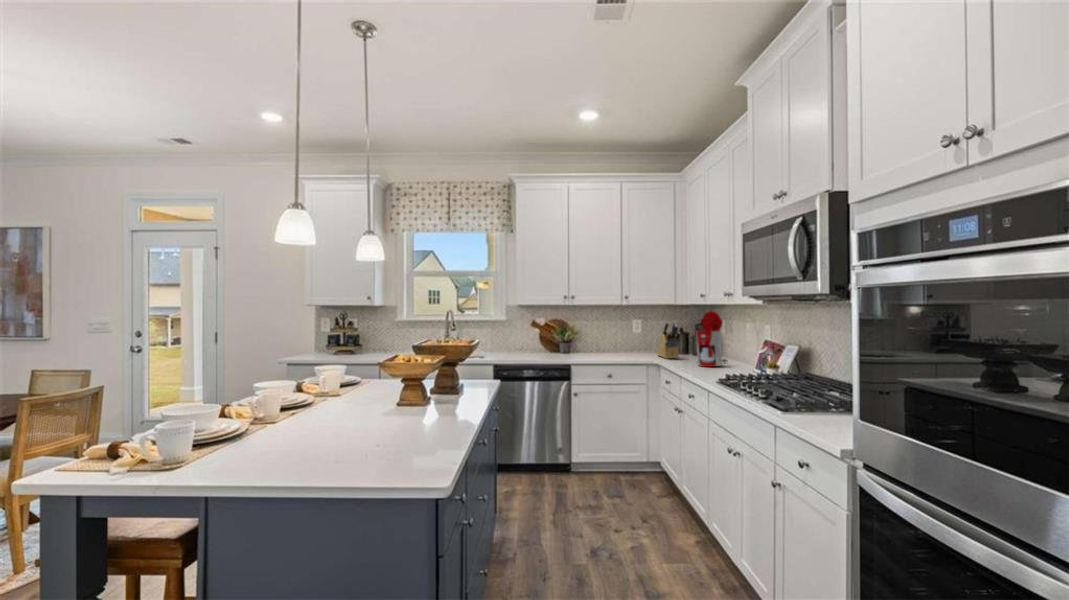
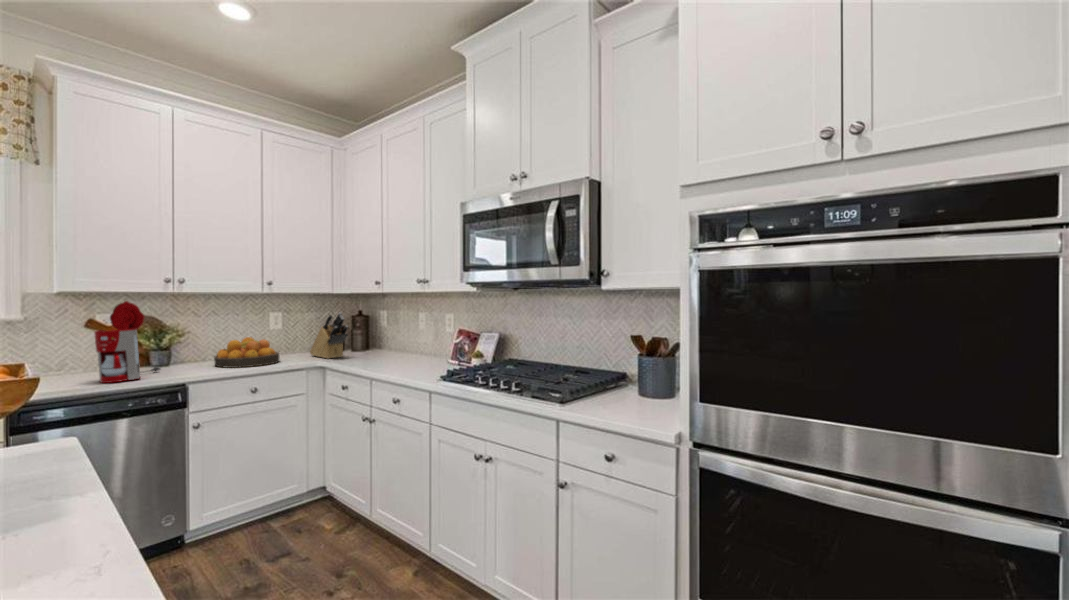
coffee maker: present [696,311,727,367] -> present [94,301,160,383]
fruit bowl: none [590,338,632,359] -> present [214,337,279,368]

